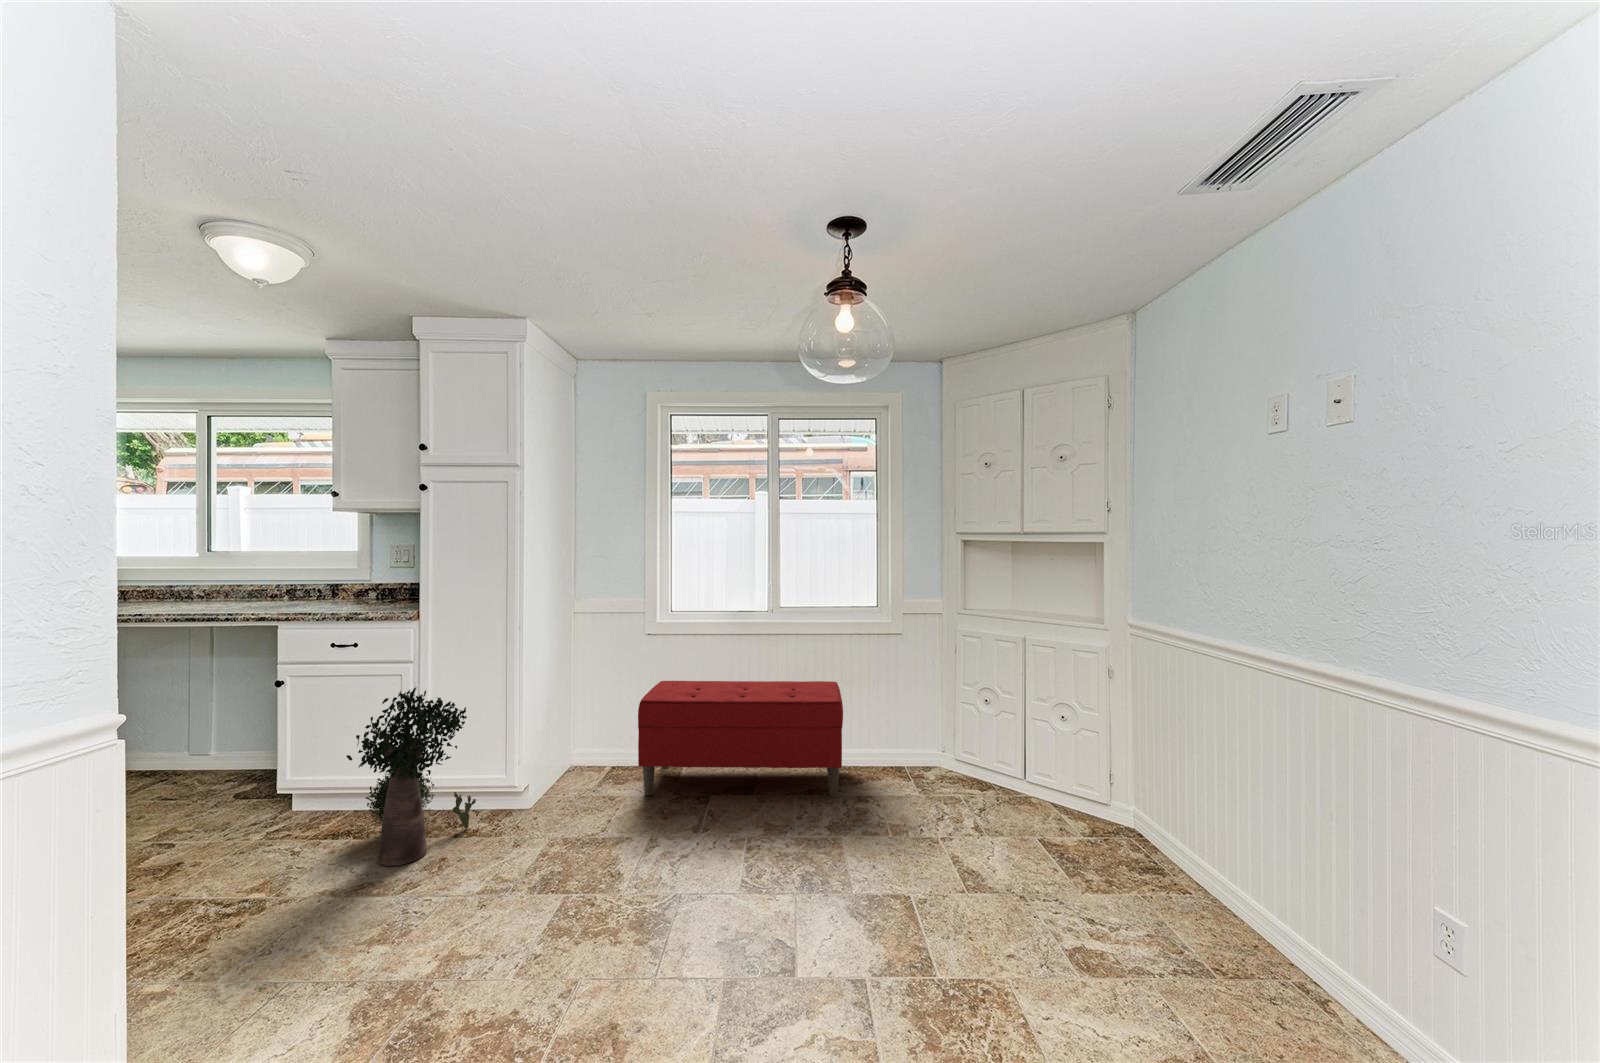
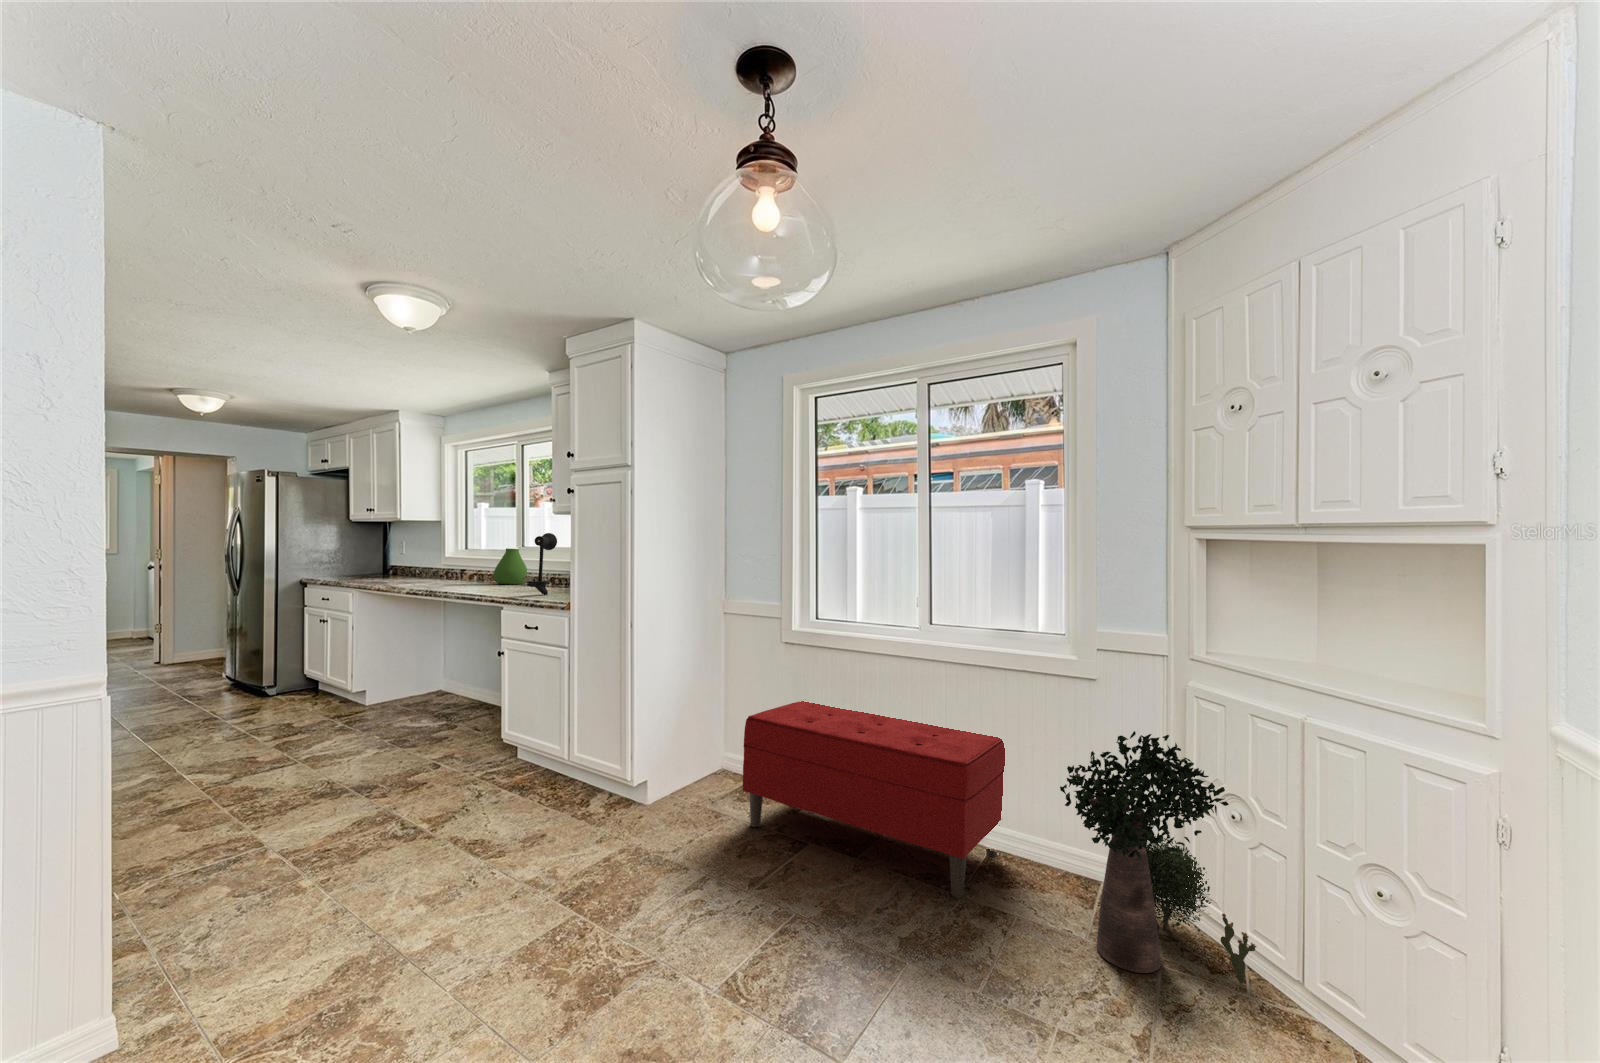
desk lamp: none [322,537,351,609] -> present [527,533,557,595]
vase: none [173,553,228,600] -> present [494,548,527,584]
potted plant: present [347,687,476,866] -> present [1060,731,1256,984]

